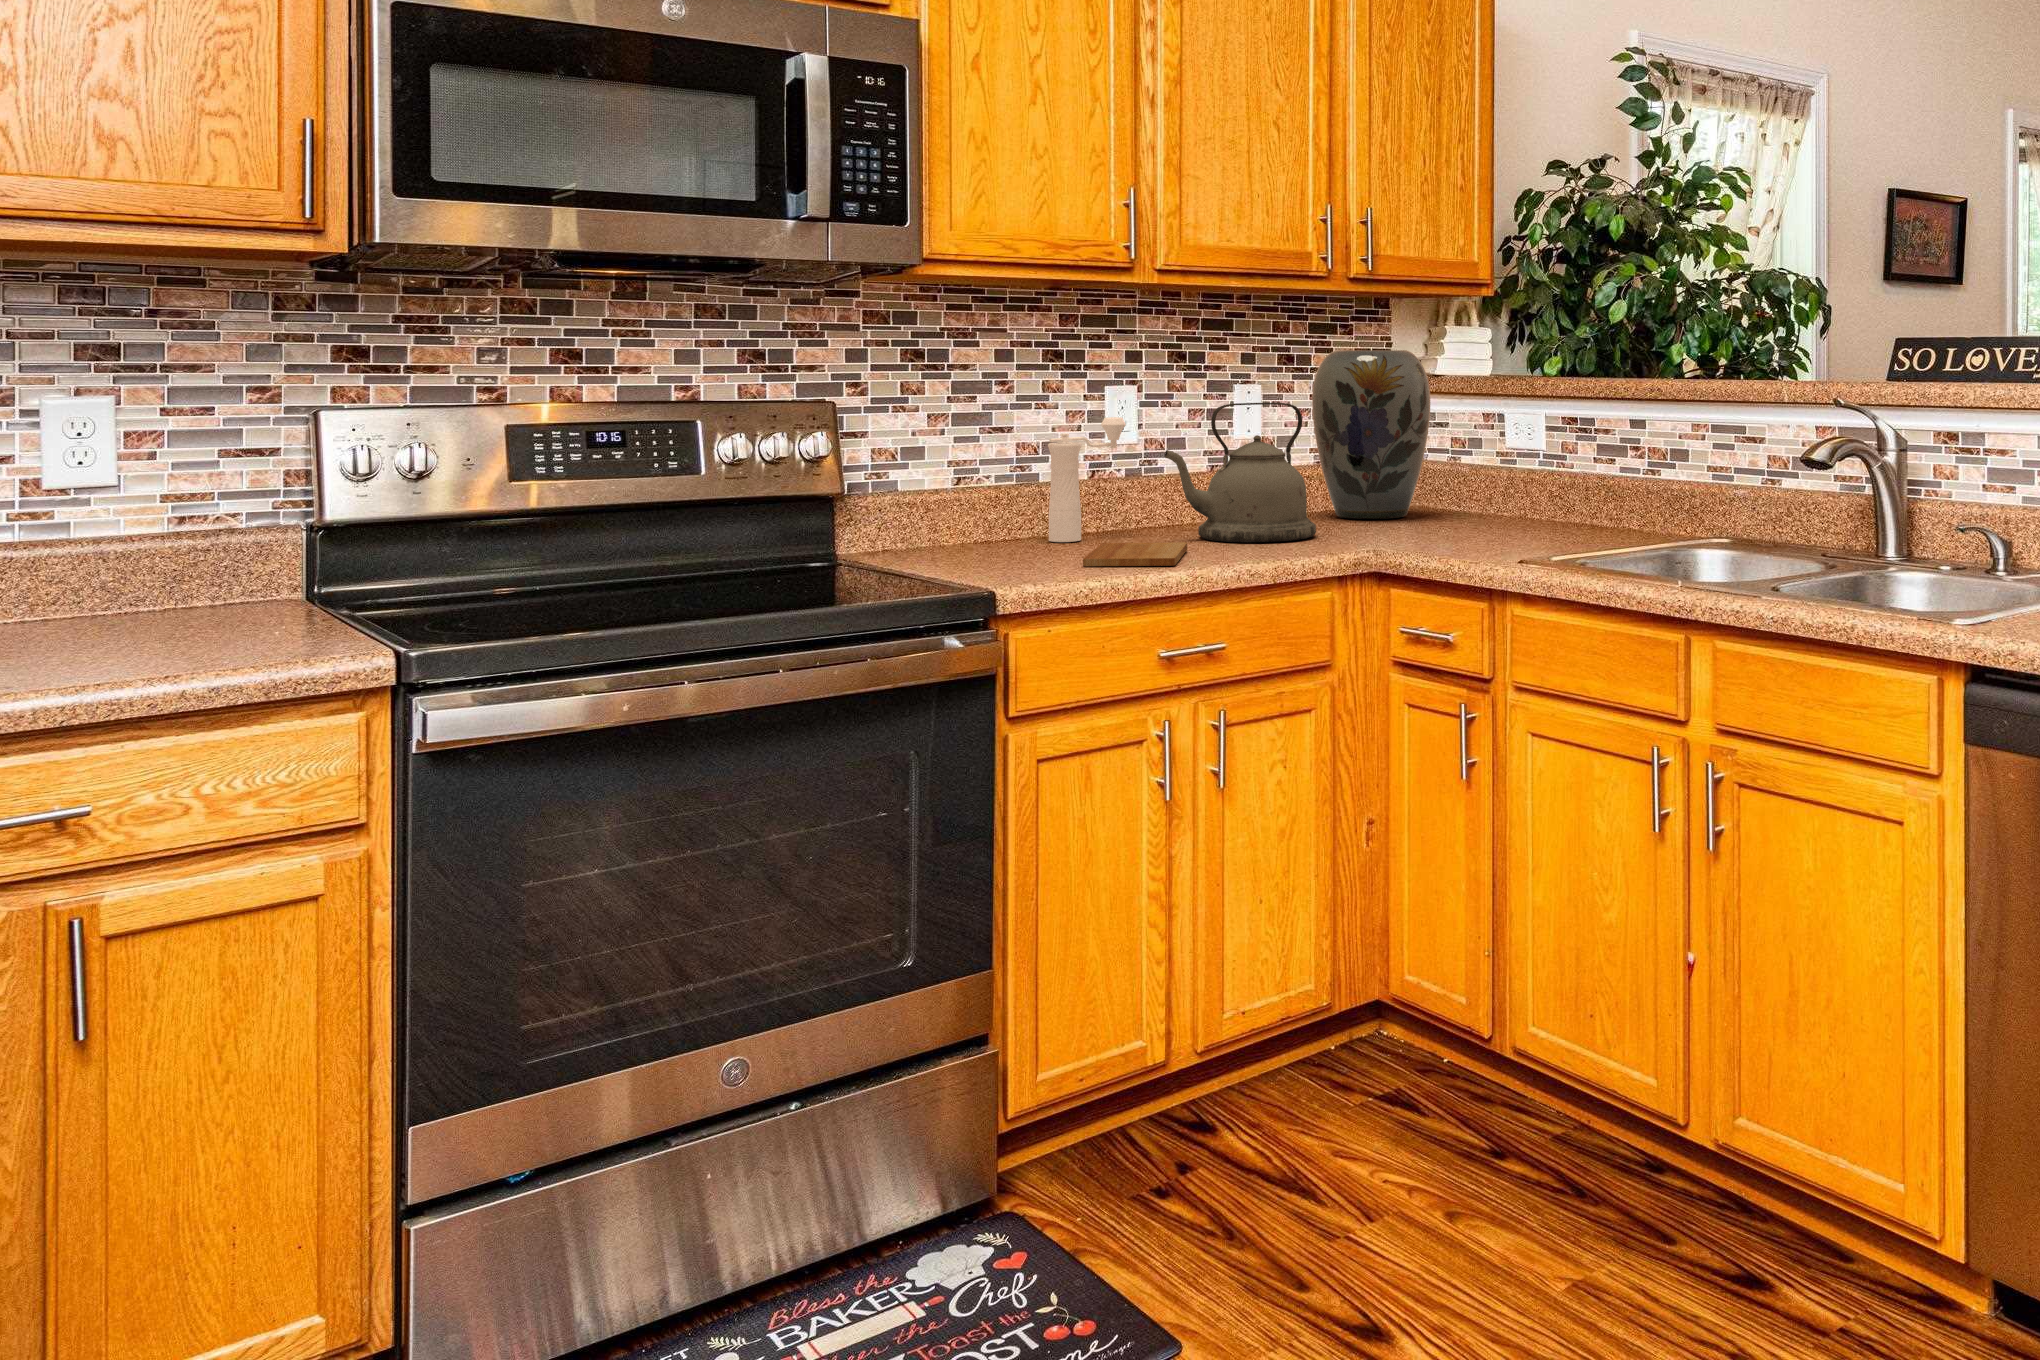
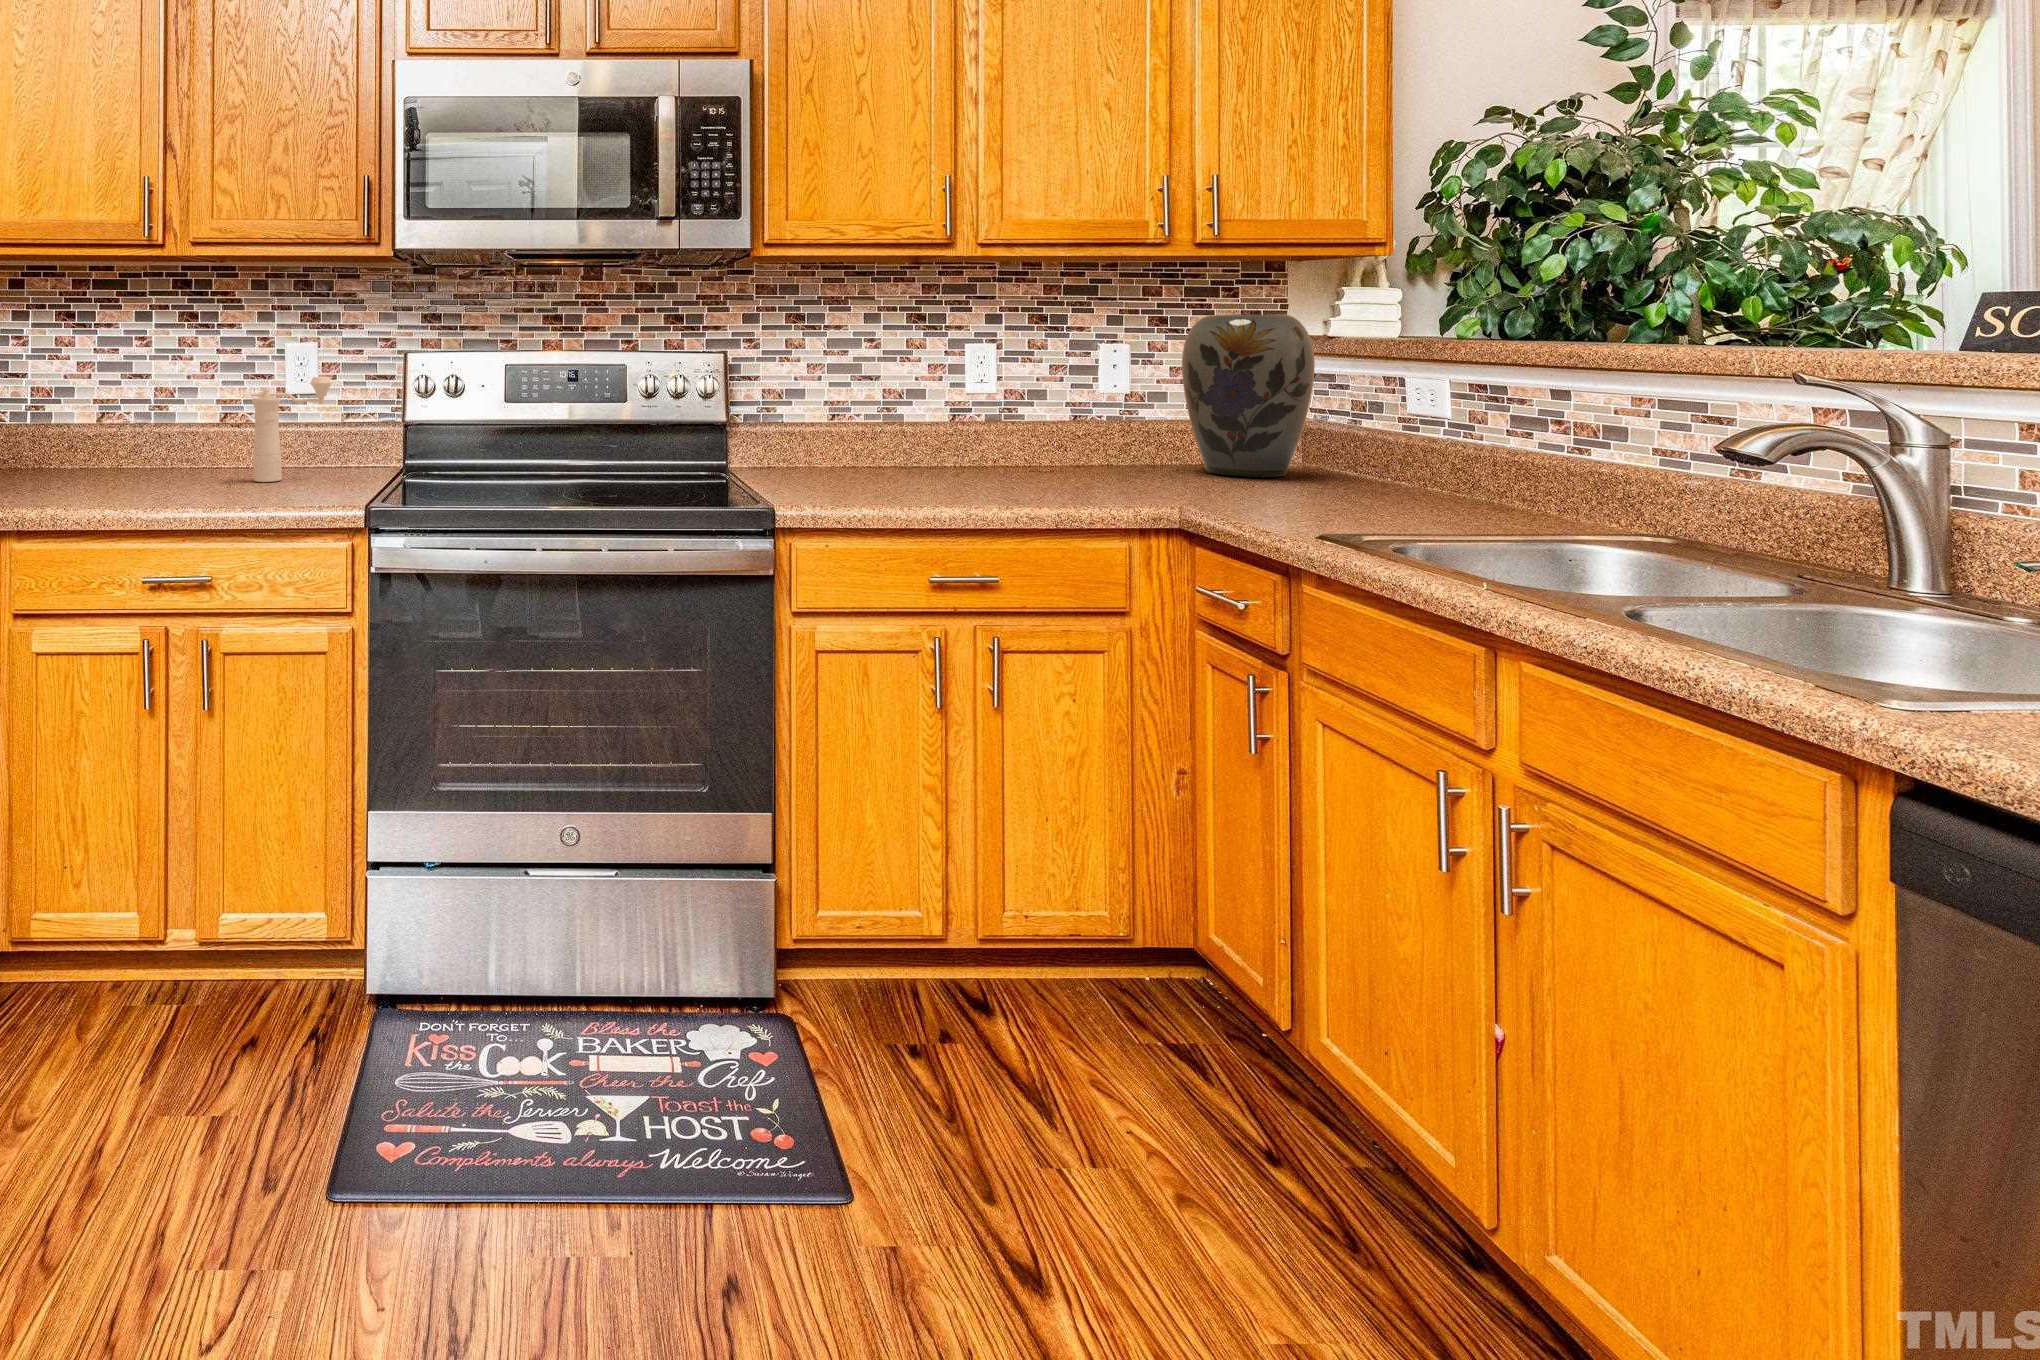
kettle: present [1164,403,1316,542] -> none [1000,363,1153,490]
pepper mill: present [1048,417,1126,542] -> present [251,377,332,482]
cutting board: present [1083,542,1187,566] -> none [889,479,1003,503]

